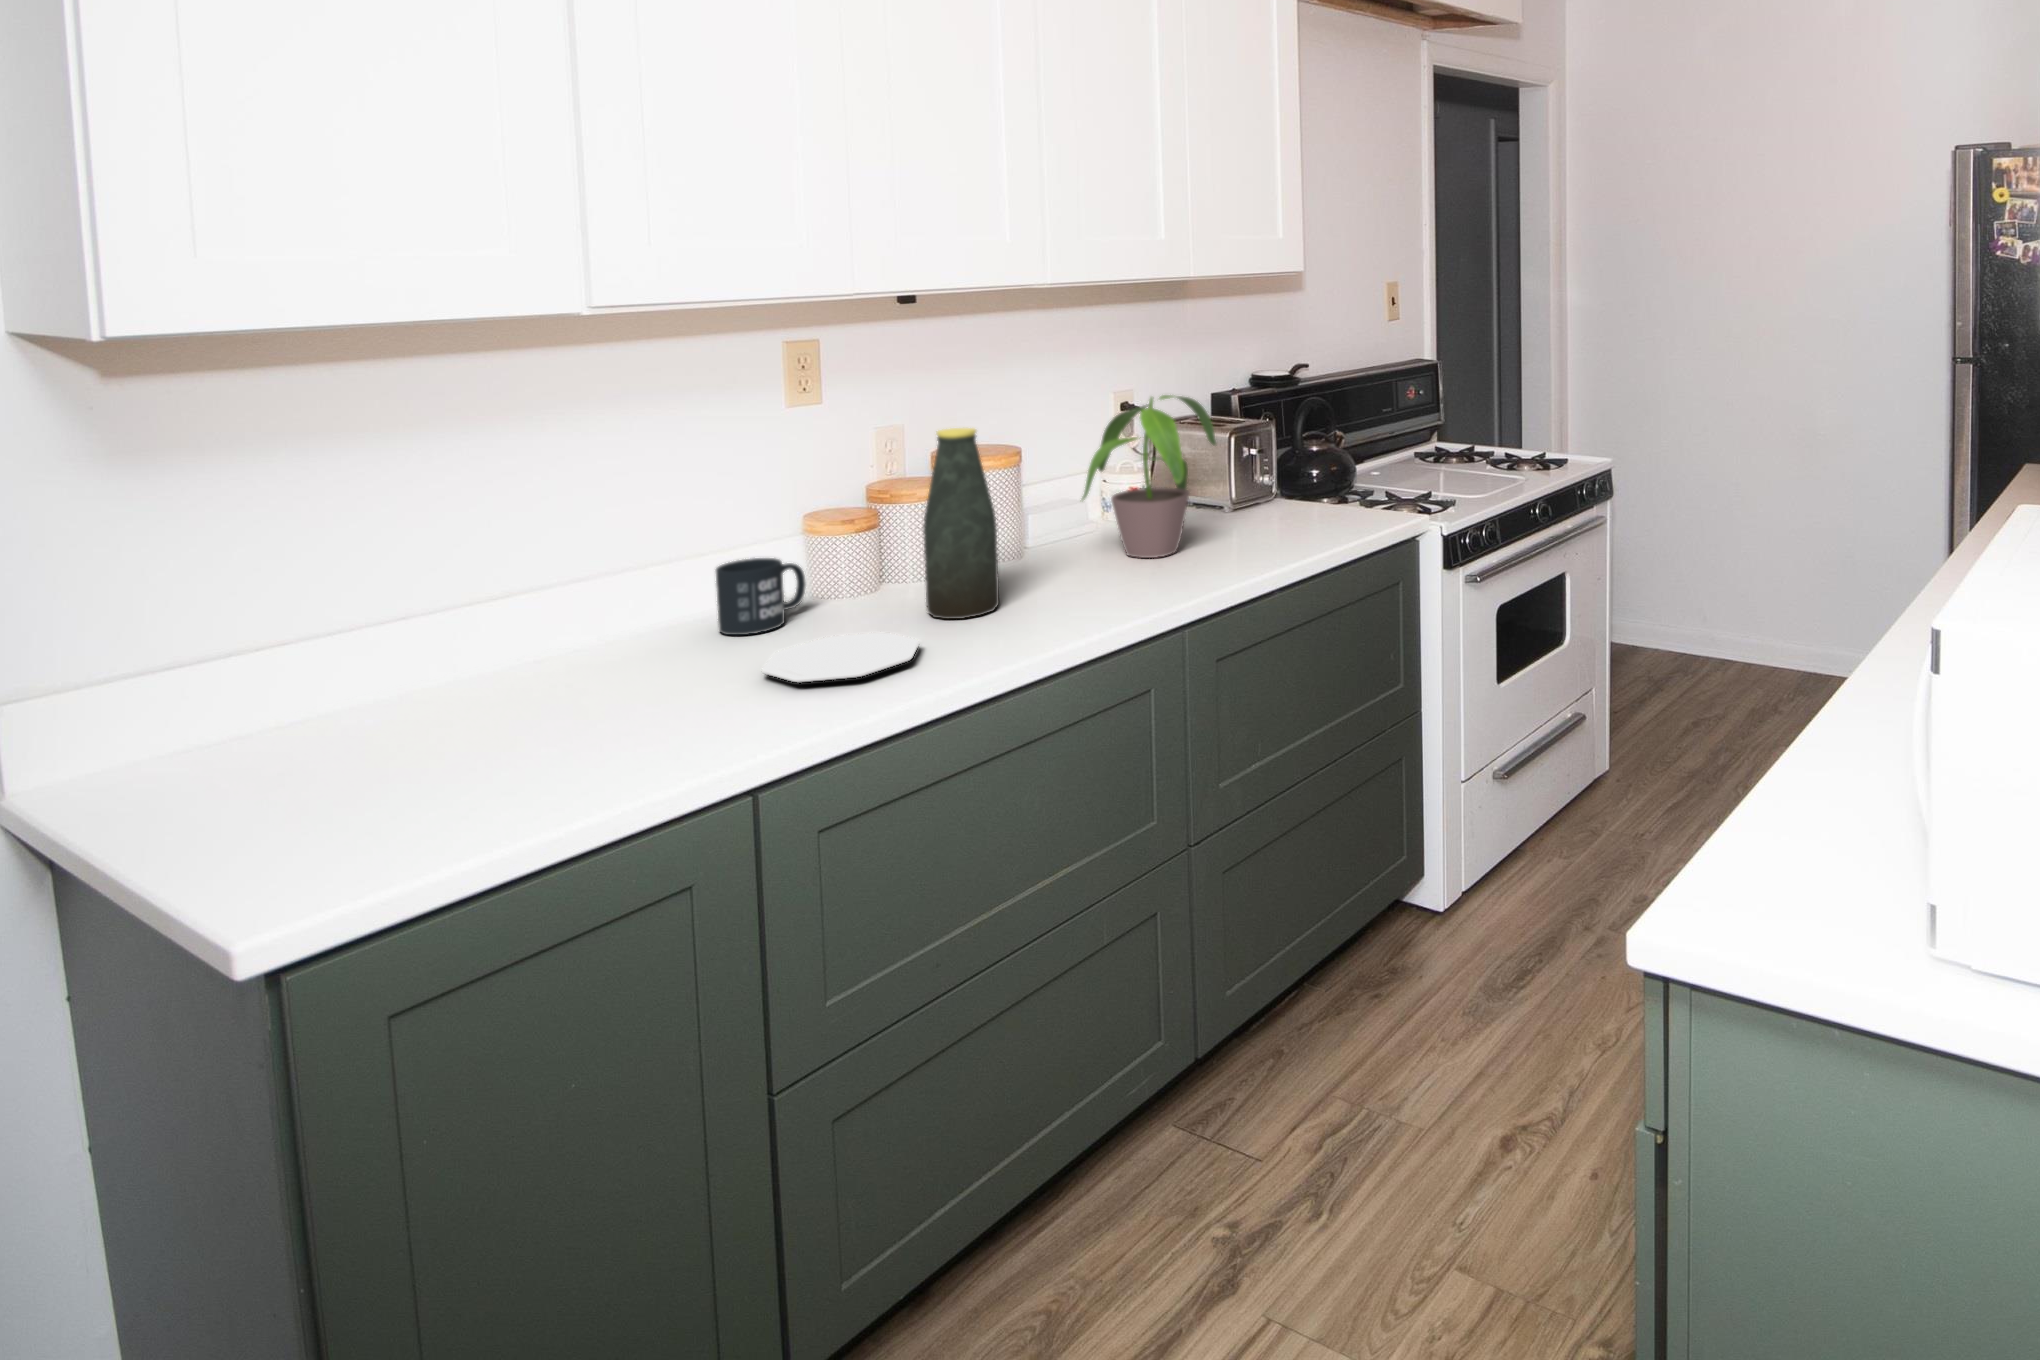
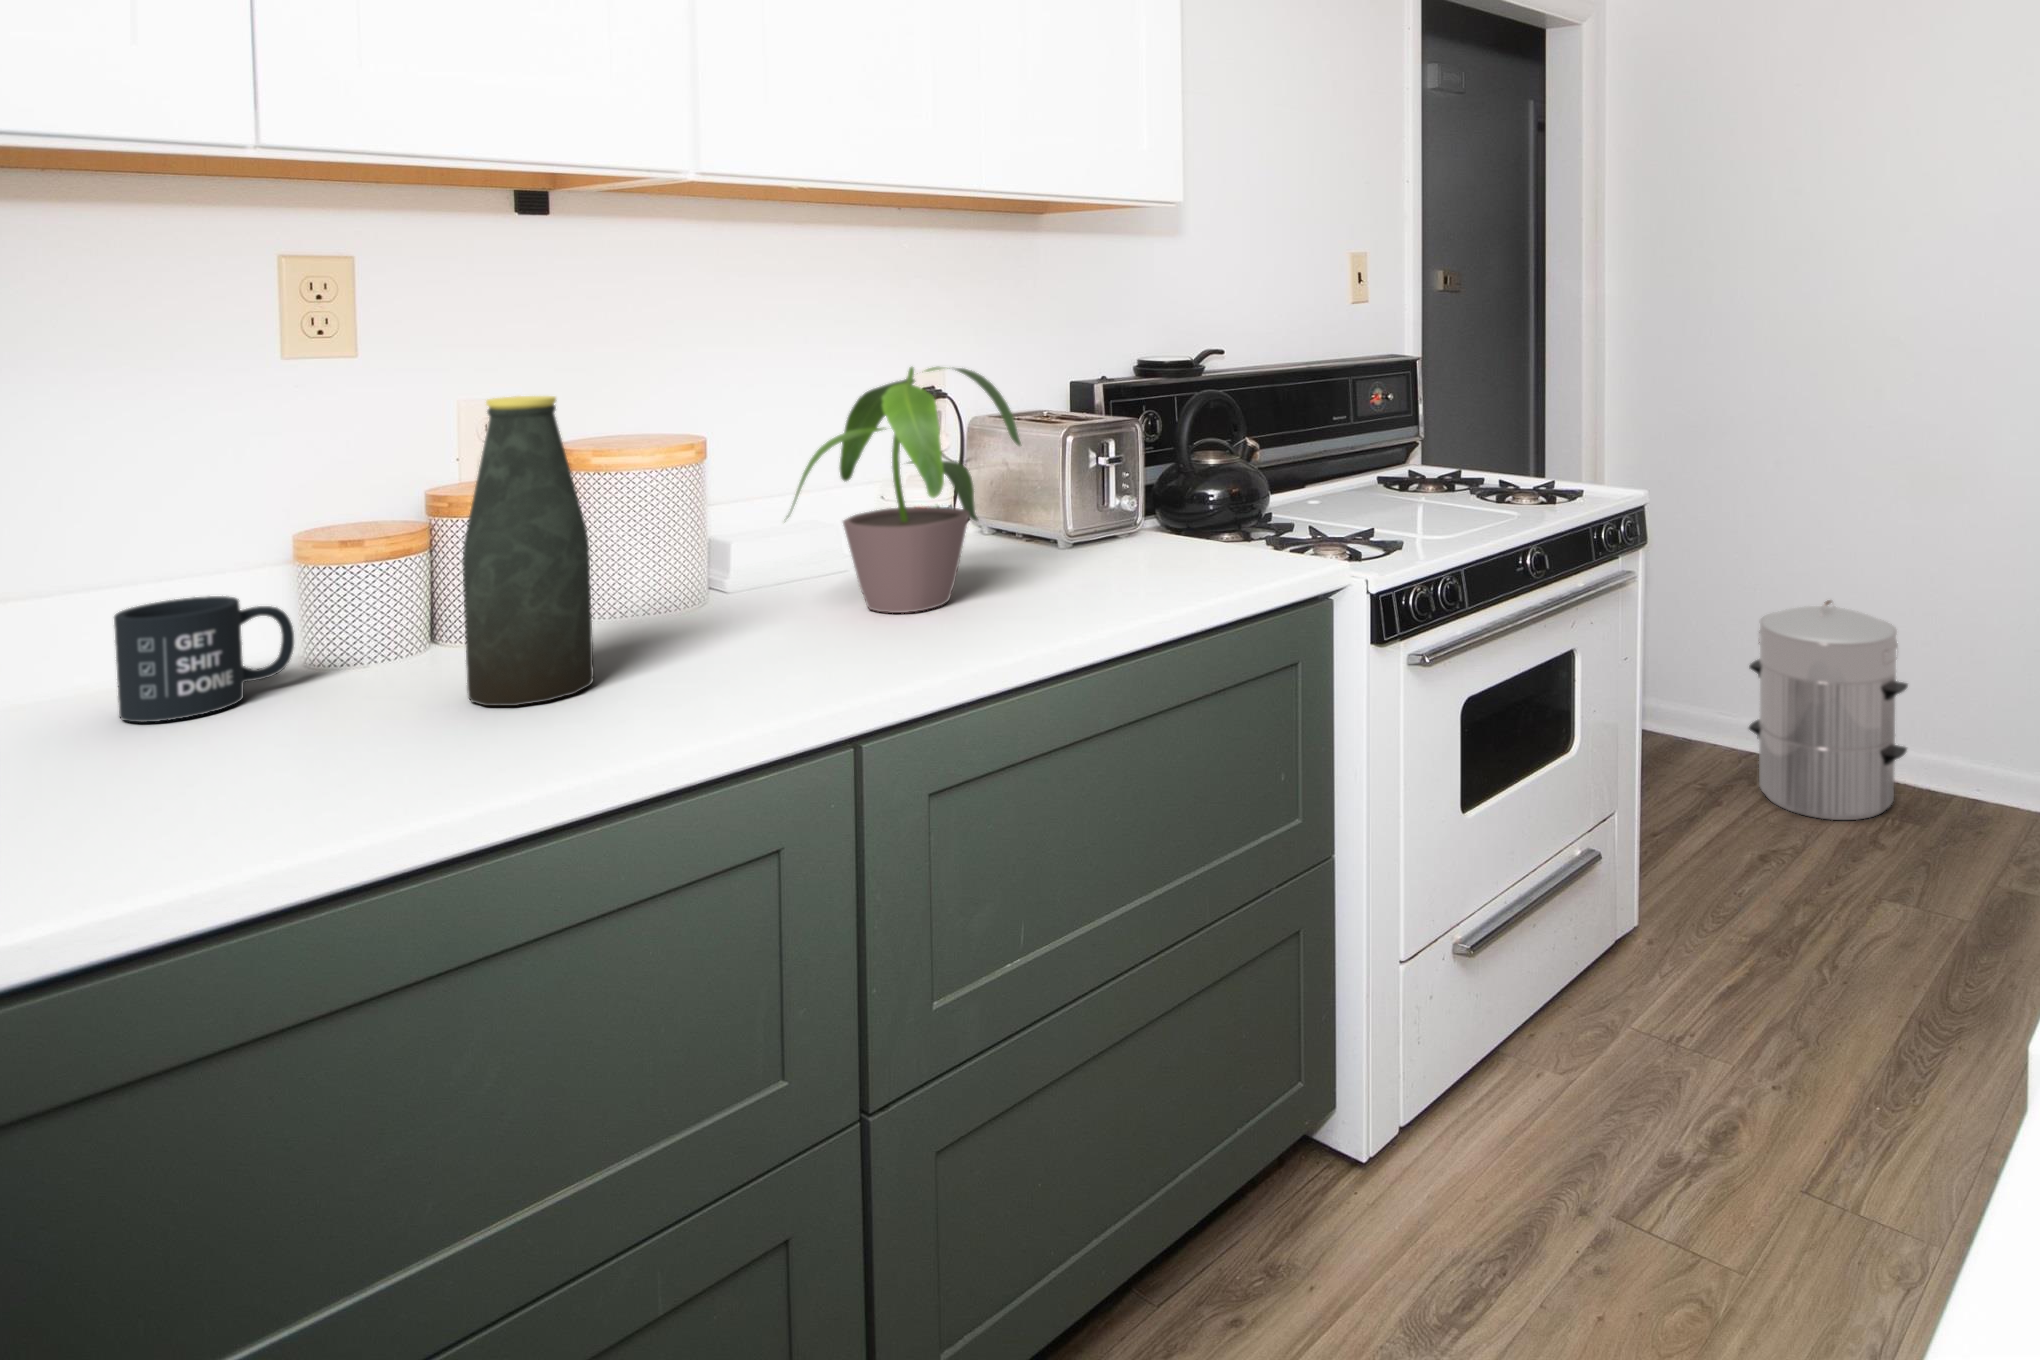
waste bin: none [1677,534,1791,693] -> present [1749,600,1908,820]
plate: present [762,633,919,683] -> none [48,729,376,825]

